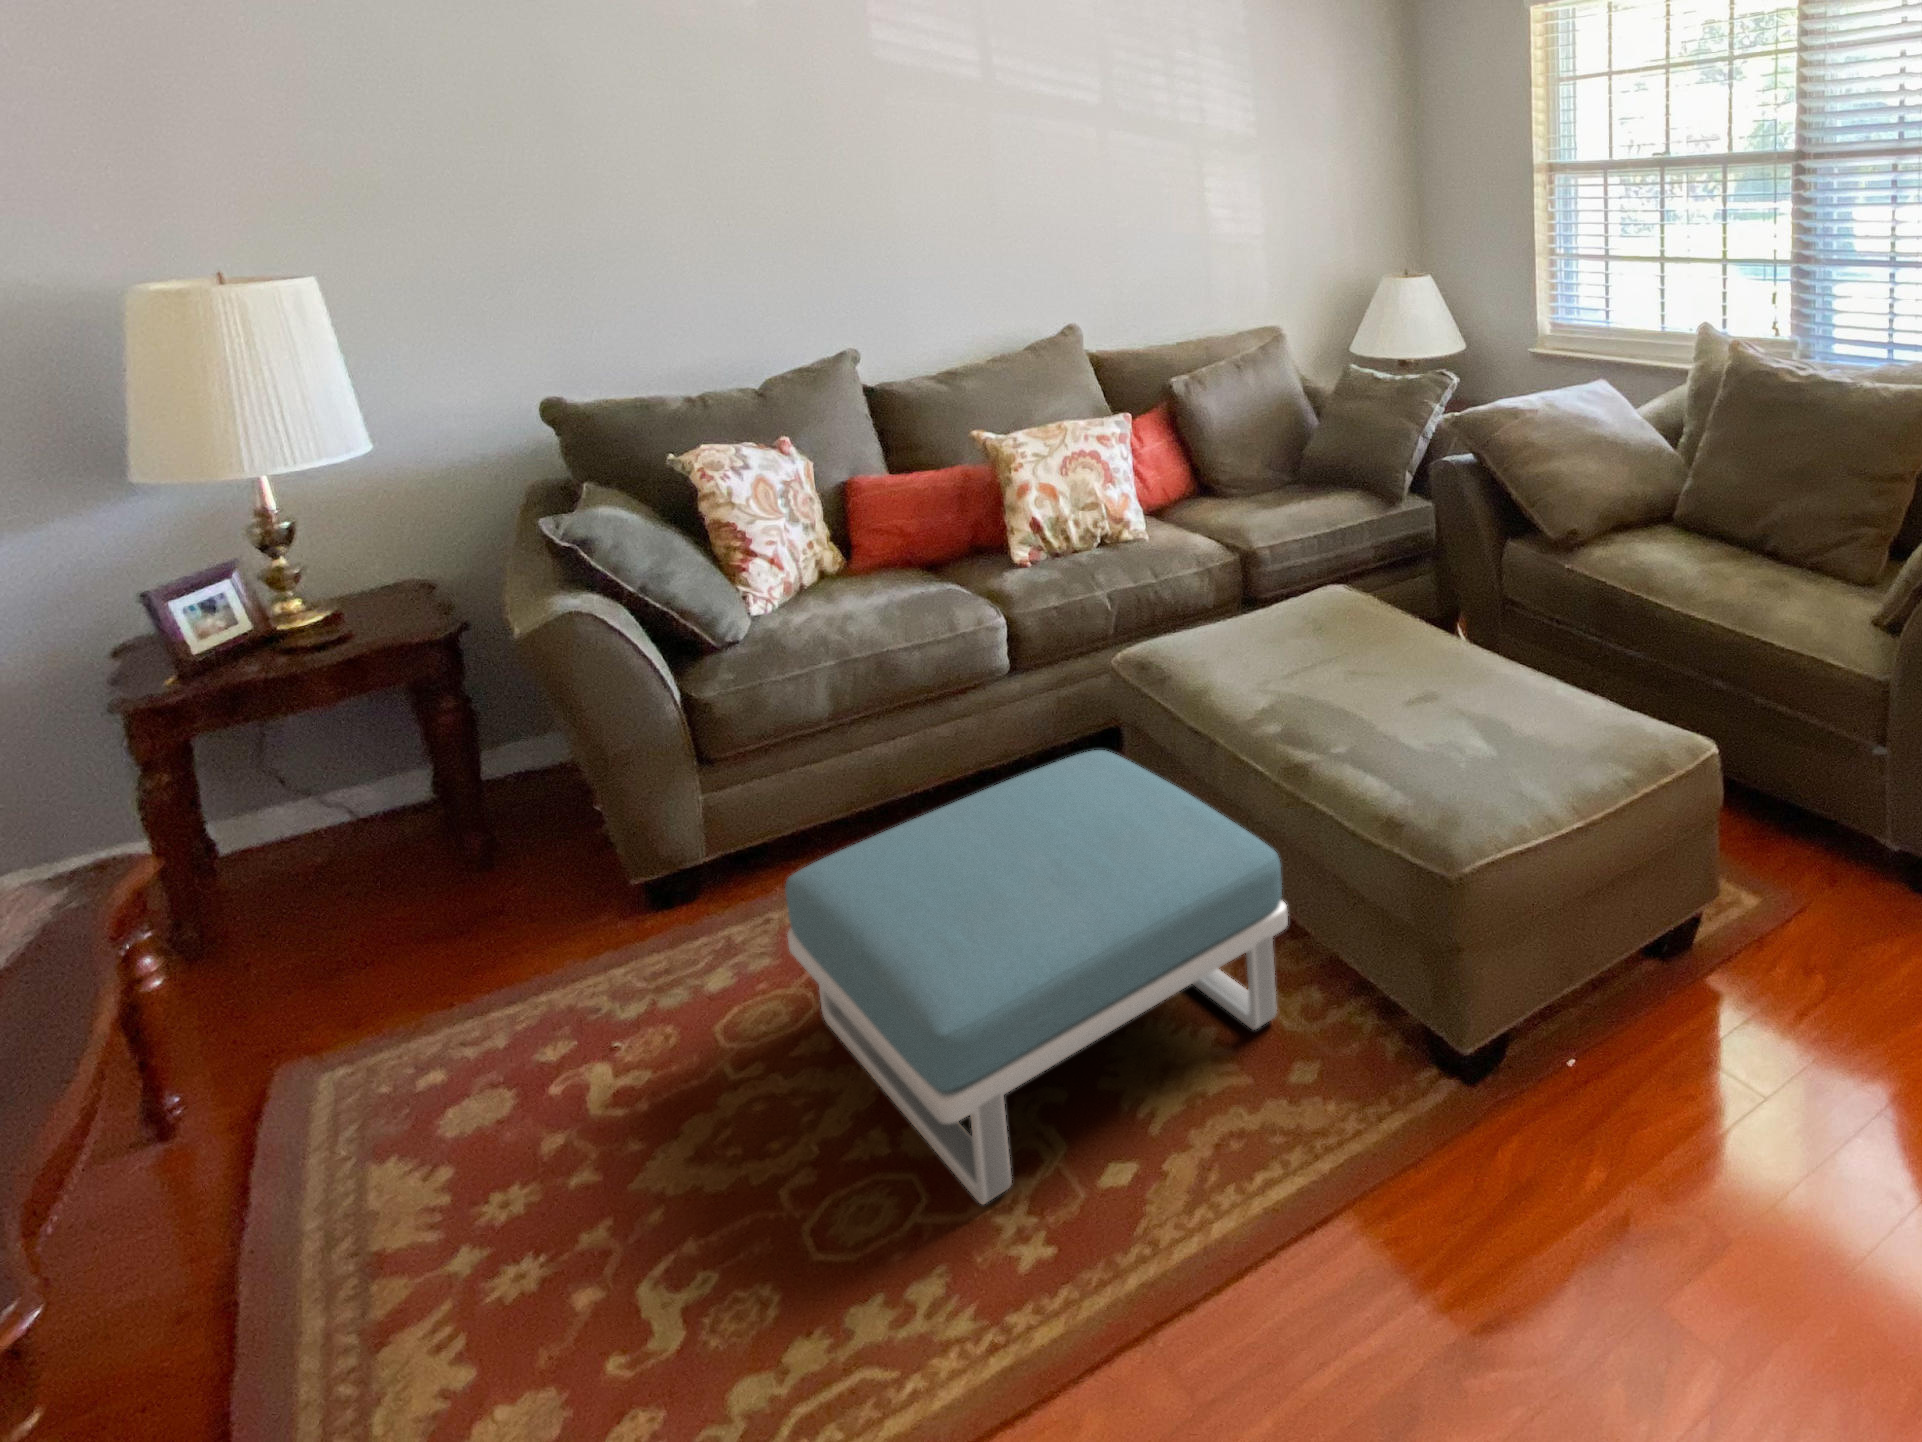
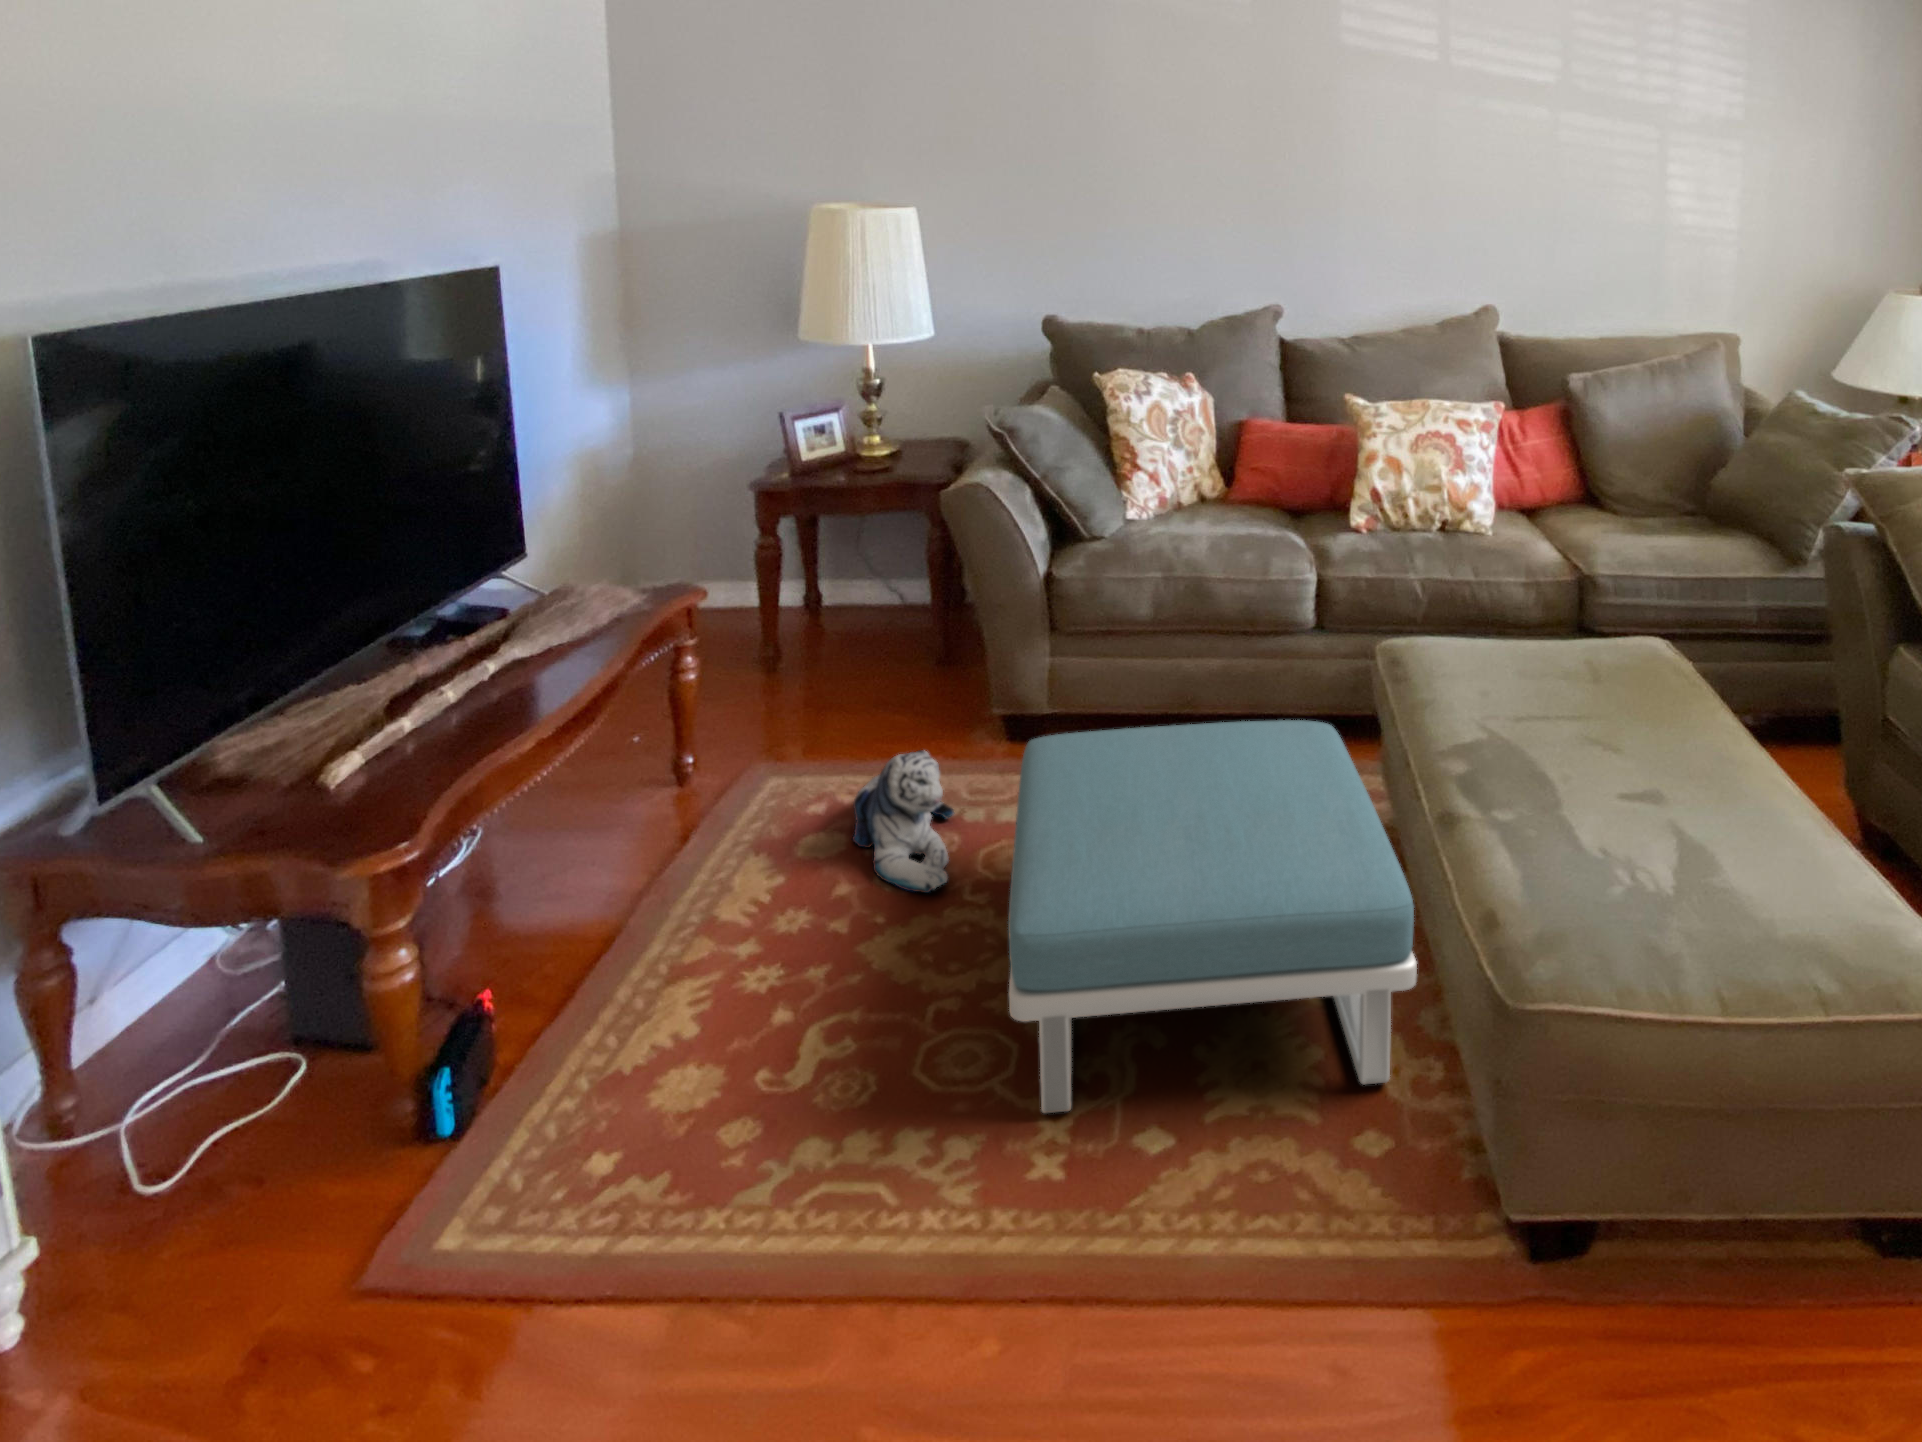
plush toy: none [499,950,703,1120] -> present [852,750,954,893]

